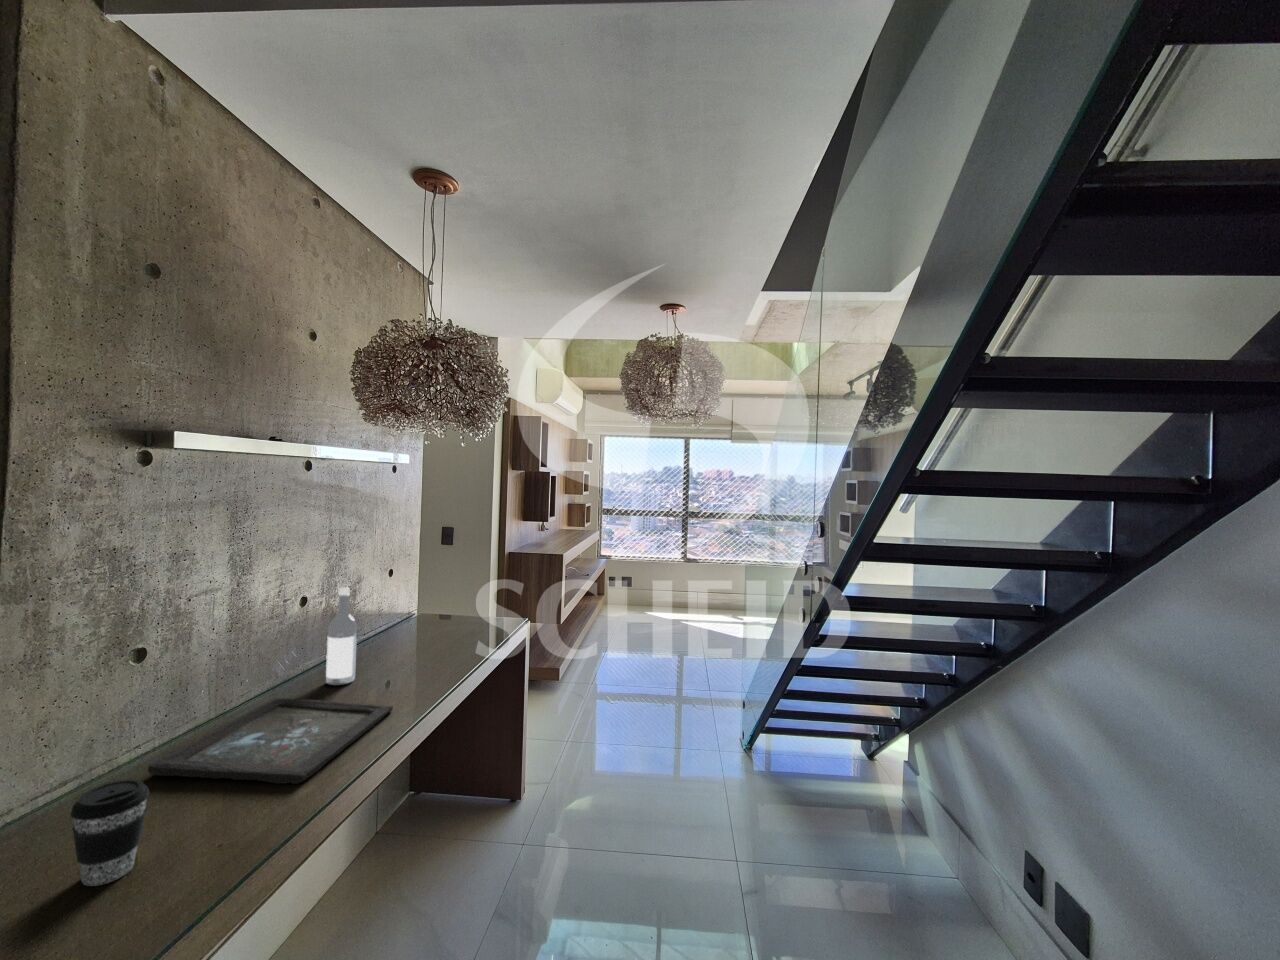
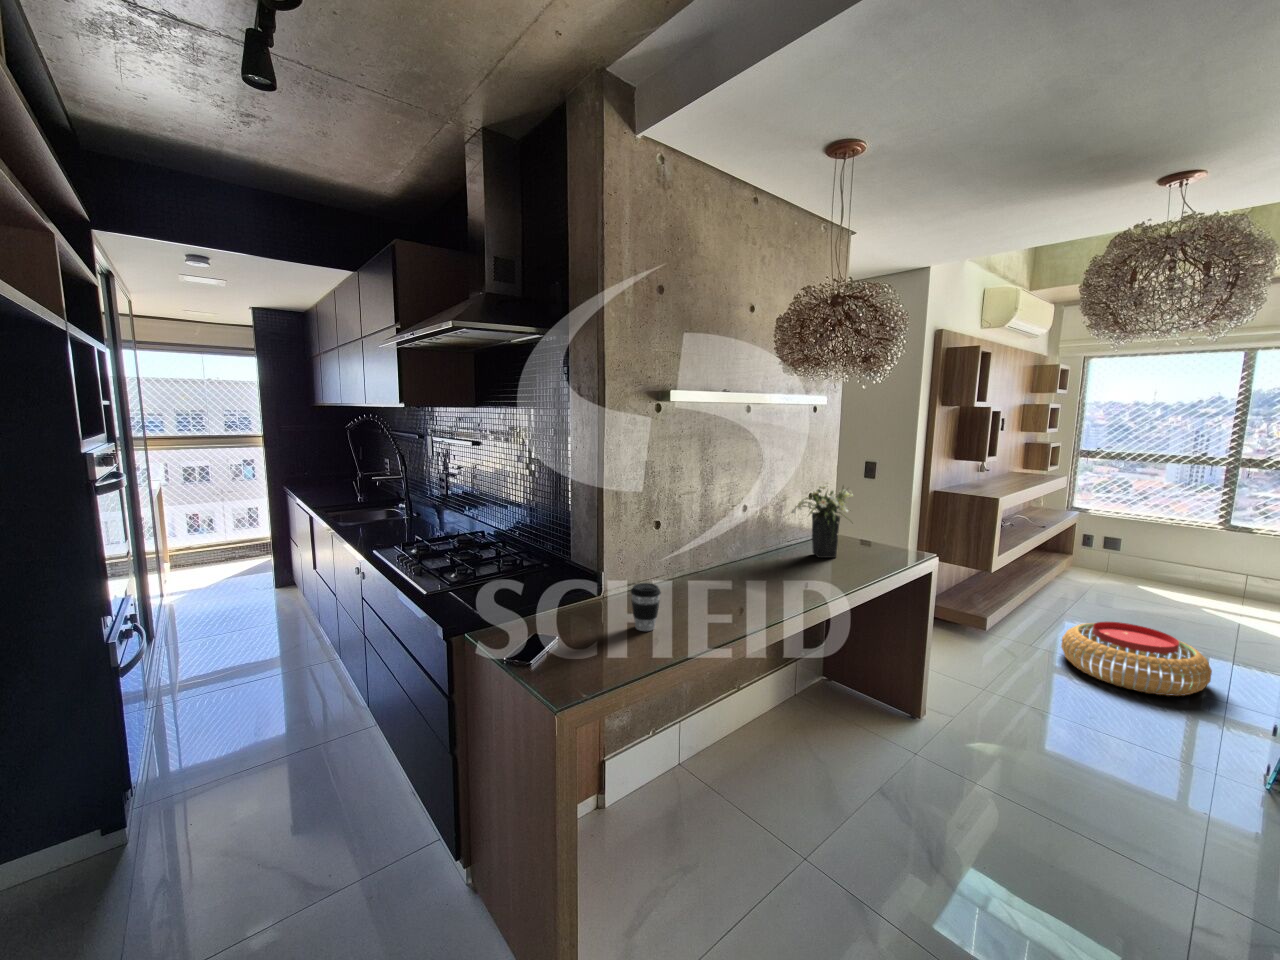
flower arrangement: none [370,557,448,648] -> present [792,486,853,558]
wine bottle: present [326,588,357,685] -> none [757,501,778,572]
pouf: none [616,649,709,706] -> present [1061,622,1212,696]
tray: present [148,698,393,784] -> none [660,569,798,617]

